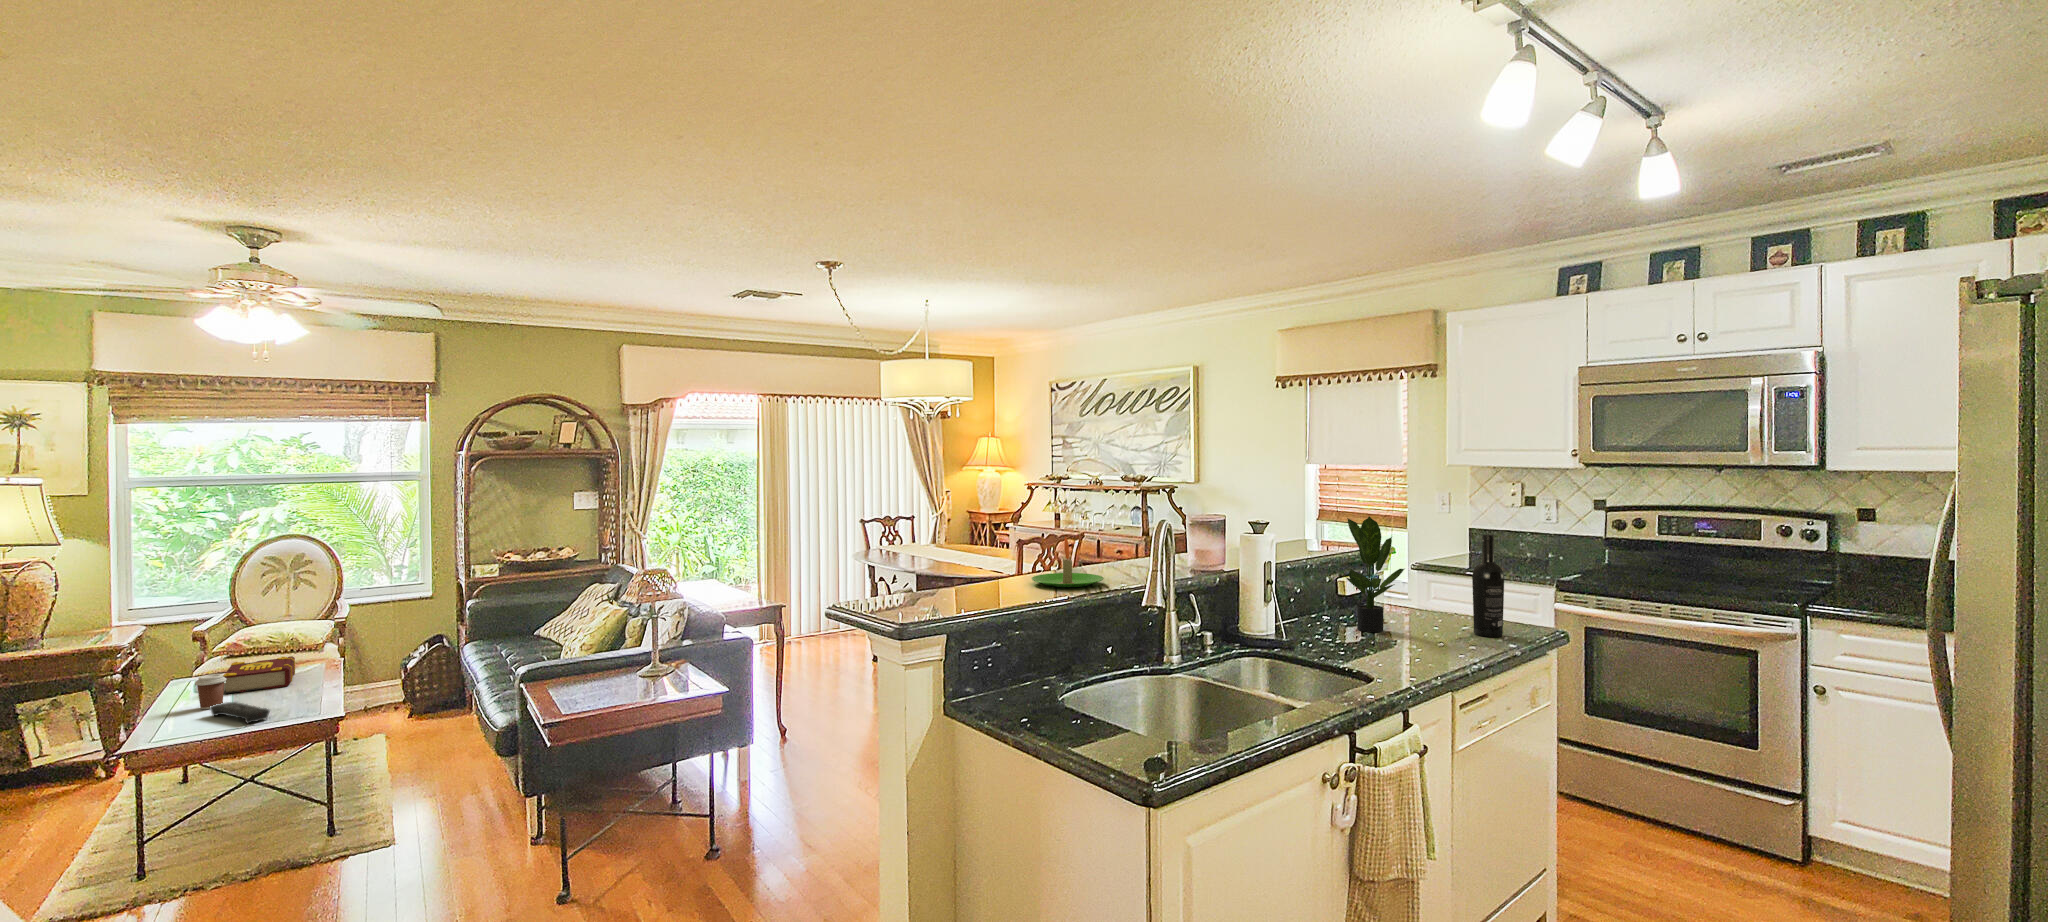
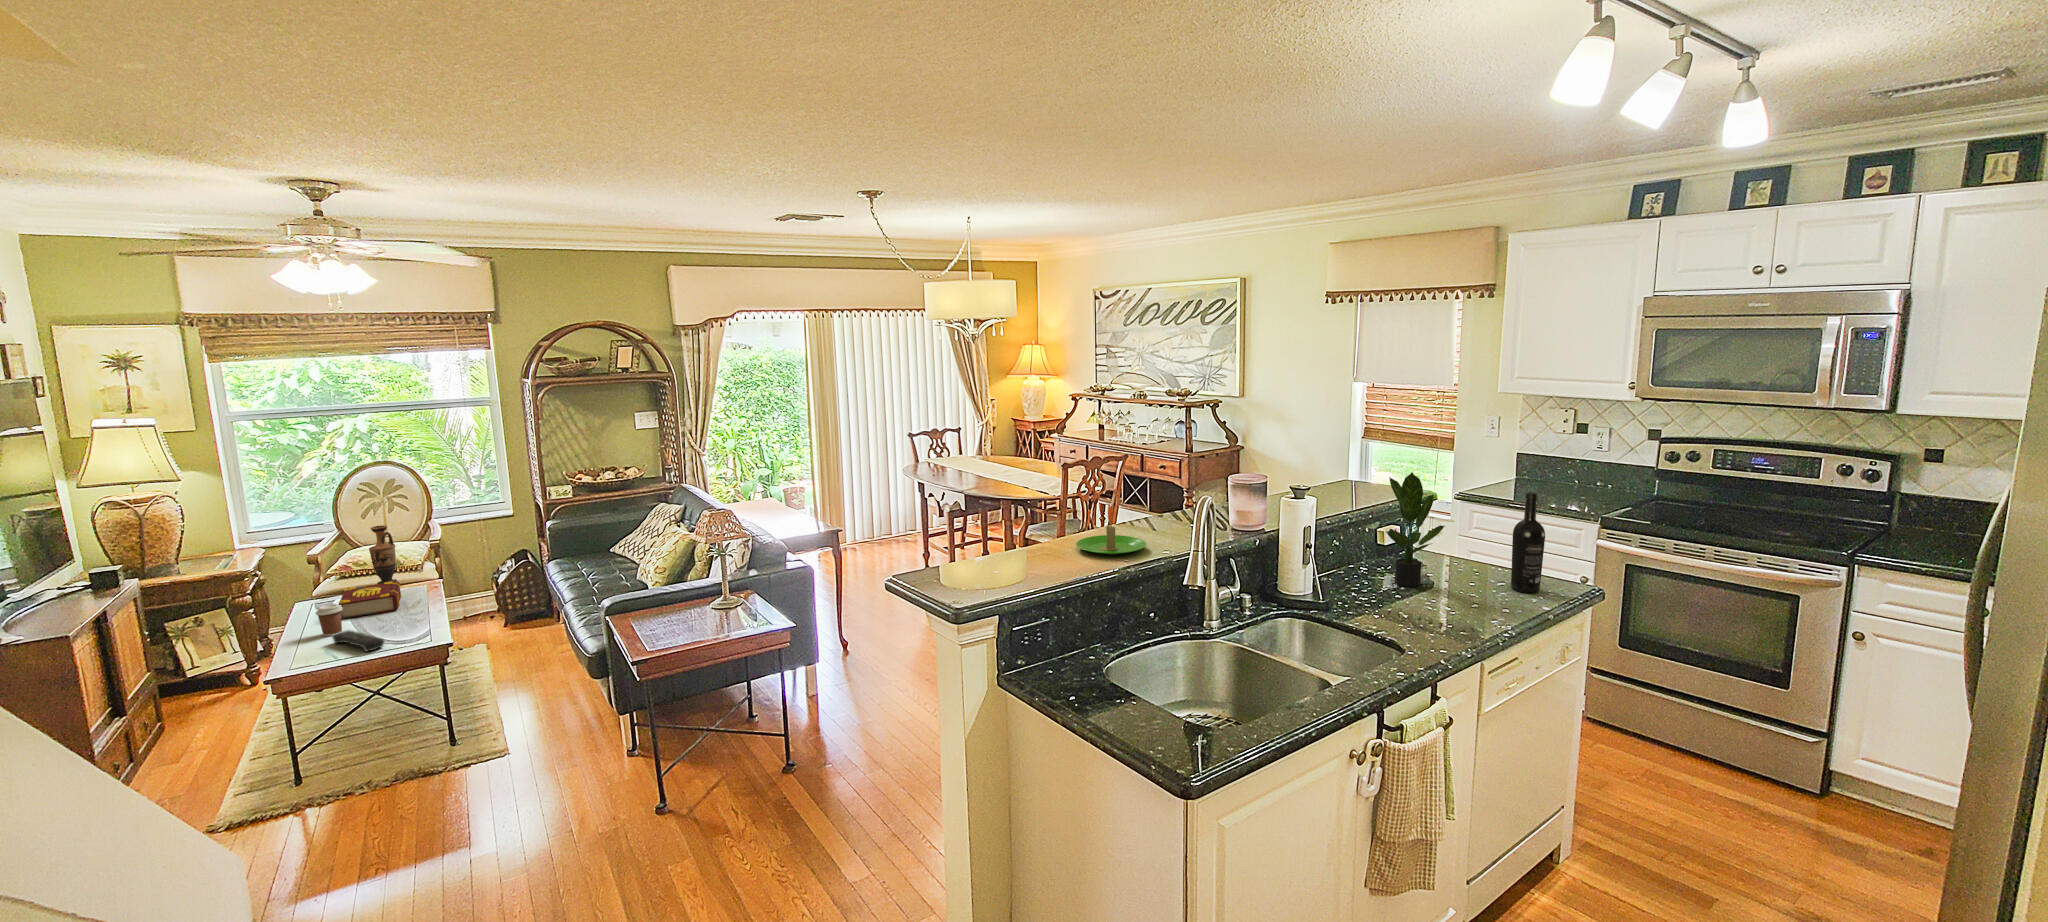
vase: none [265,598,295,665] -> present [369,525,397,584]

